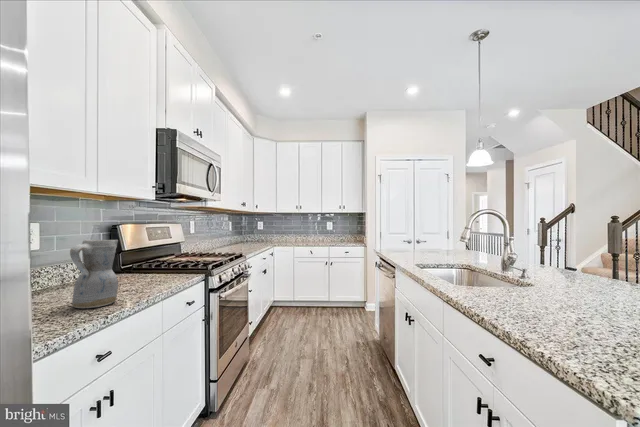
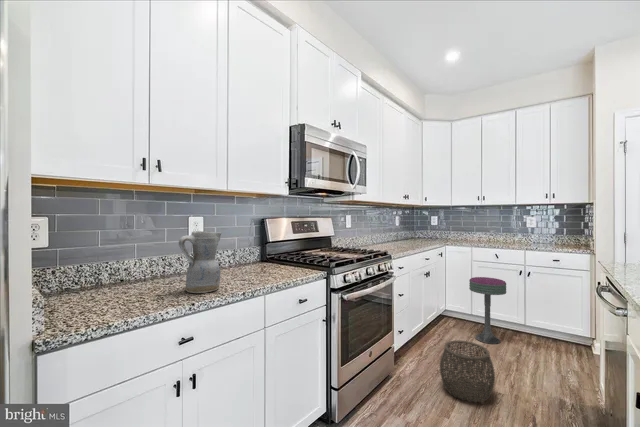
bar stool: none [294,269,319,319] -> present [469,277,506,344]
woven basket: none [285,317,323,361] -> present [440,340,495,403]

